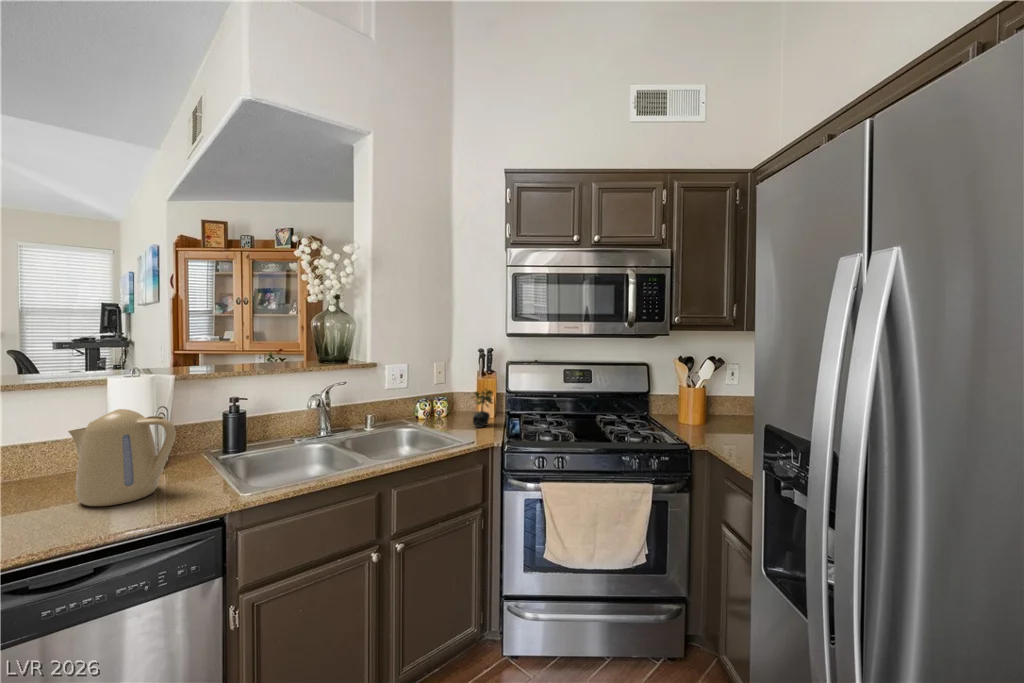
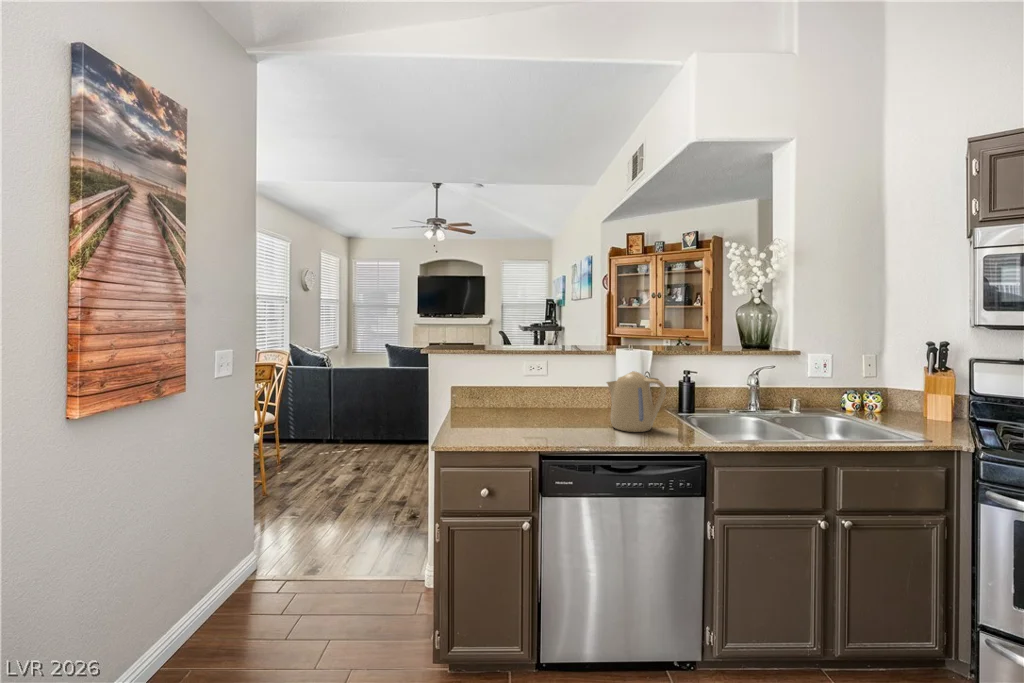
succulent plant: present [472,389,493,428] -> none [918,385,955,428]

